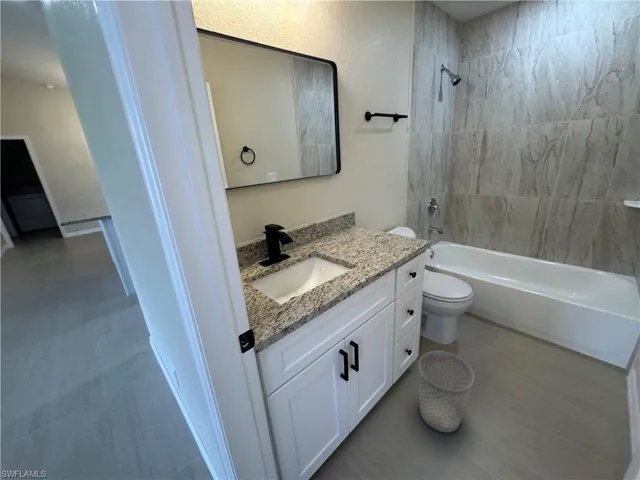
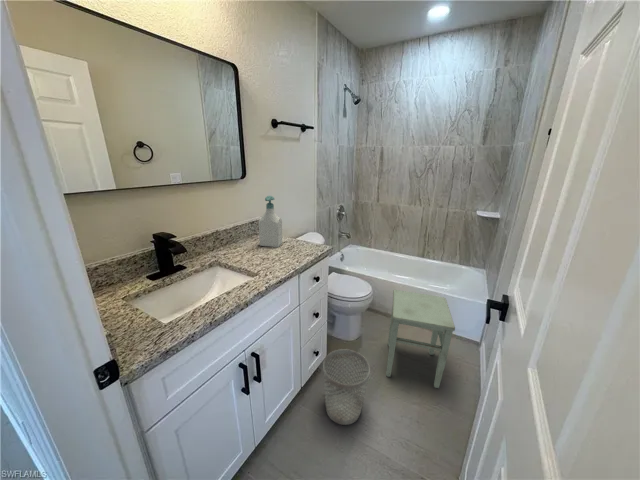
soap bottle: none [354,189,376,241] -> present [259,196,282,247]
stool: none [491,293,591,414] -> present [386,290,455,388]

